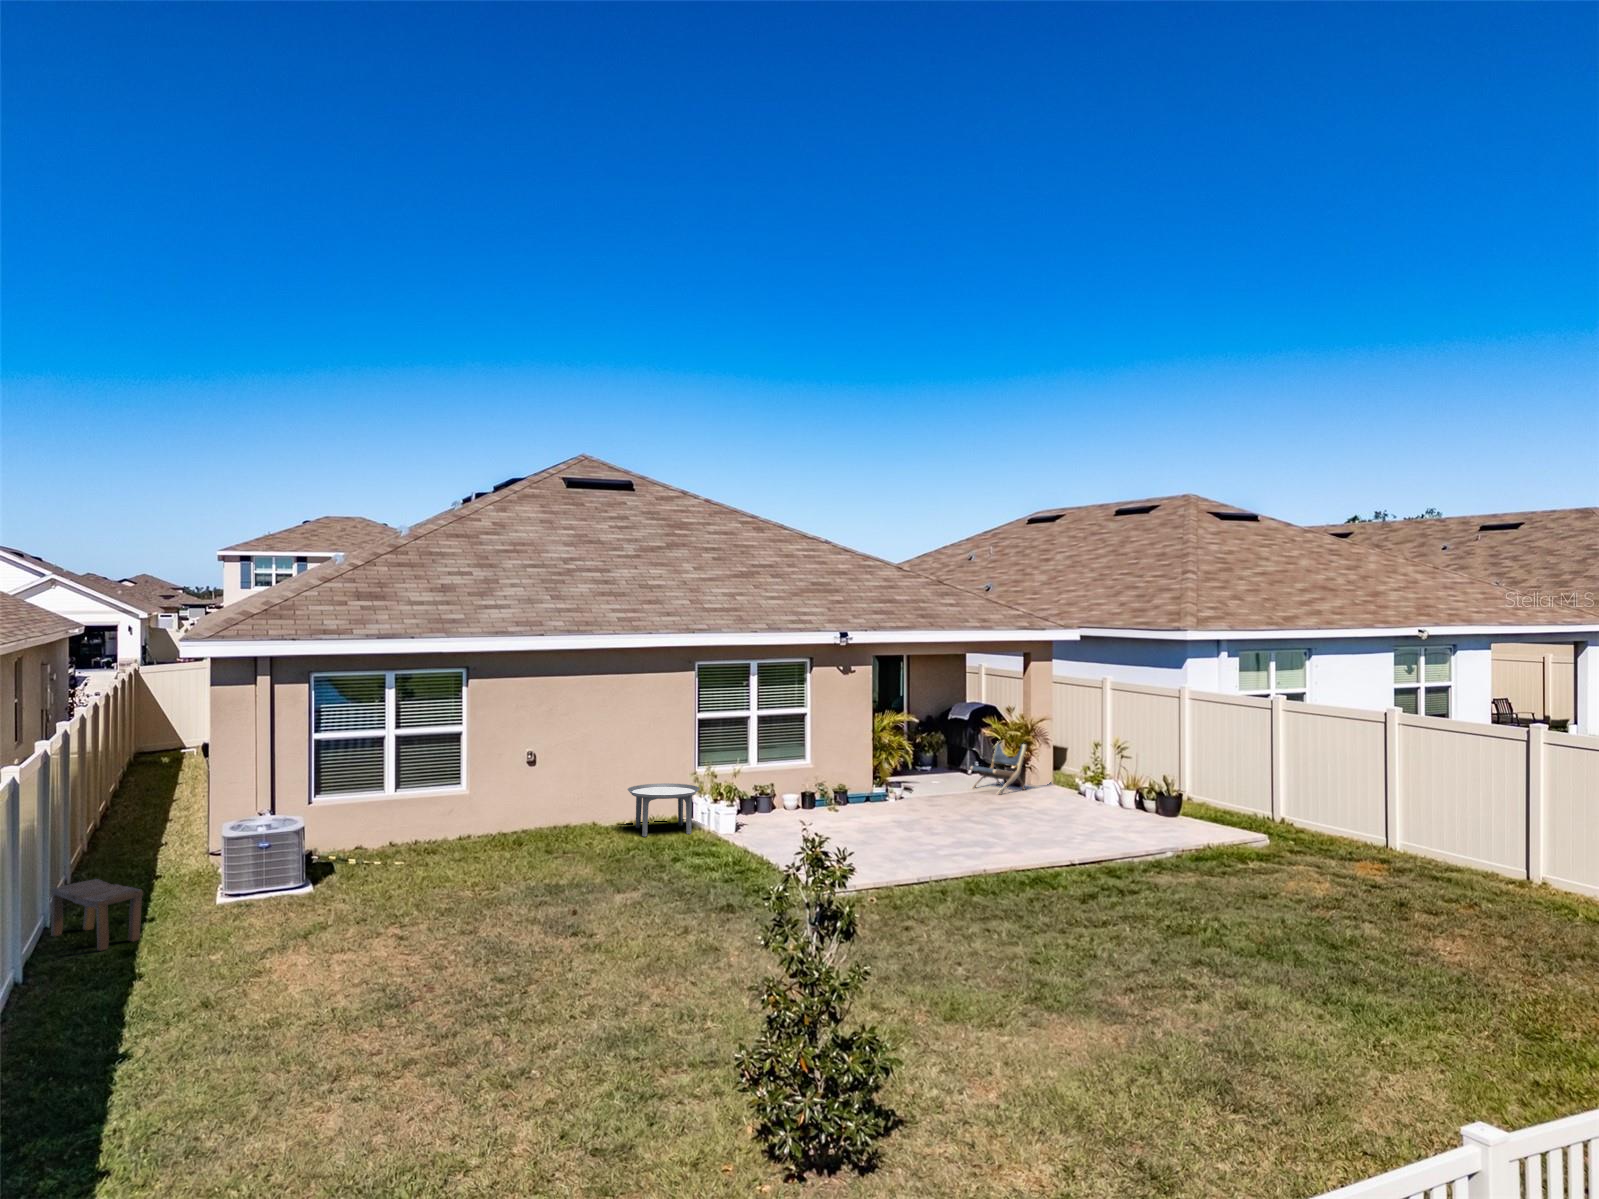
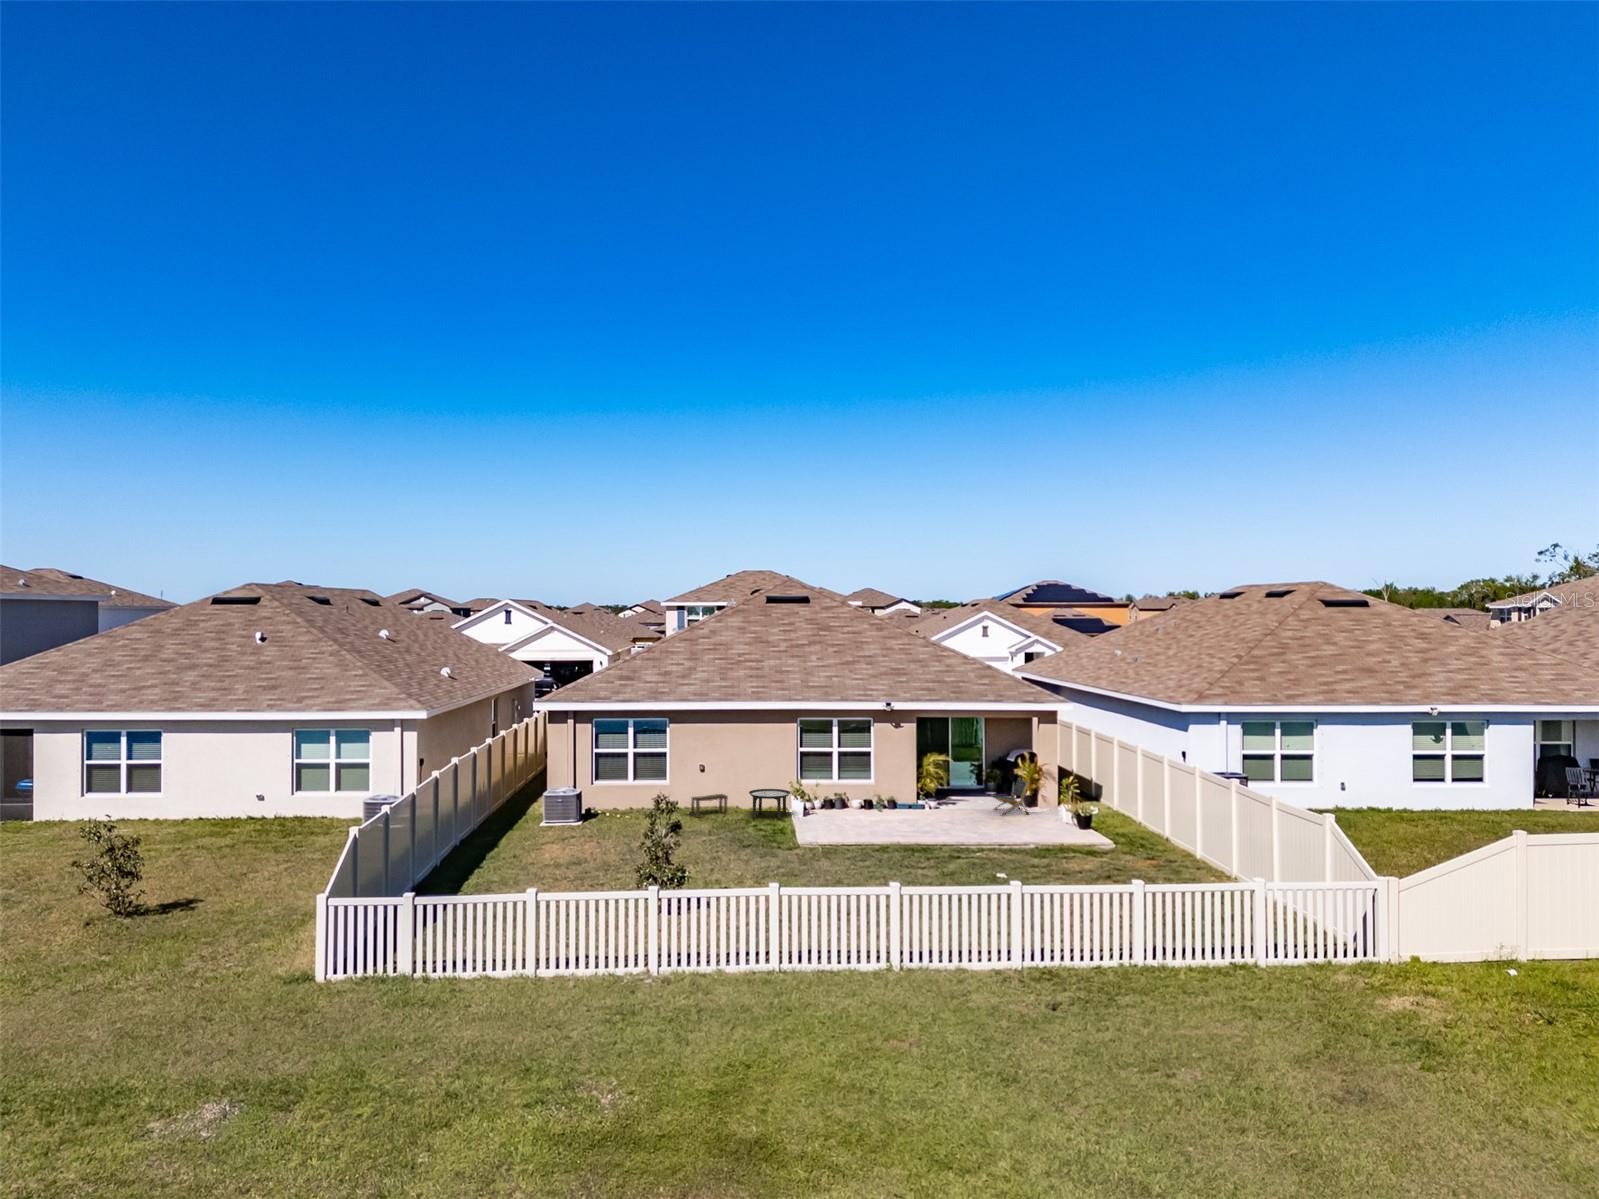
bench: present [50,879,143,951] -> present [691,794,728,818]

